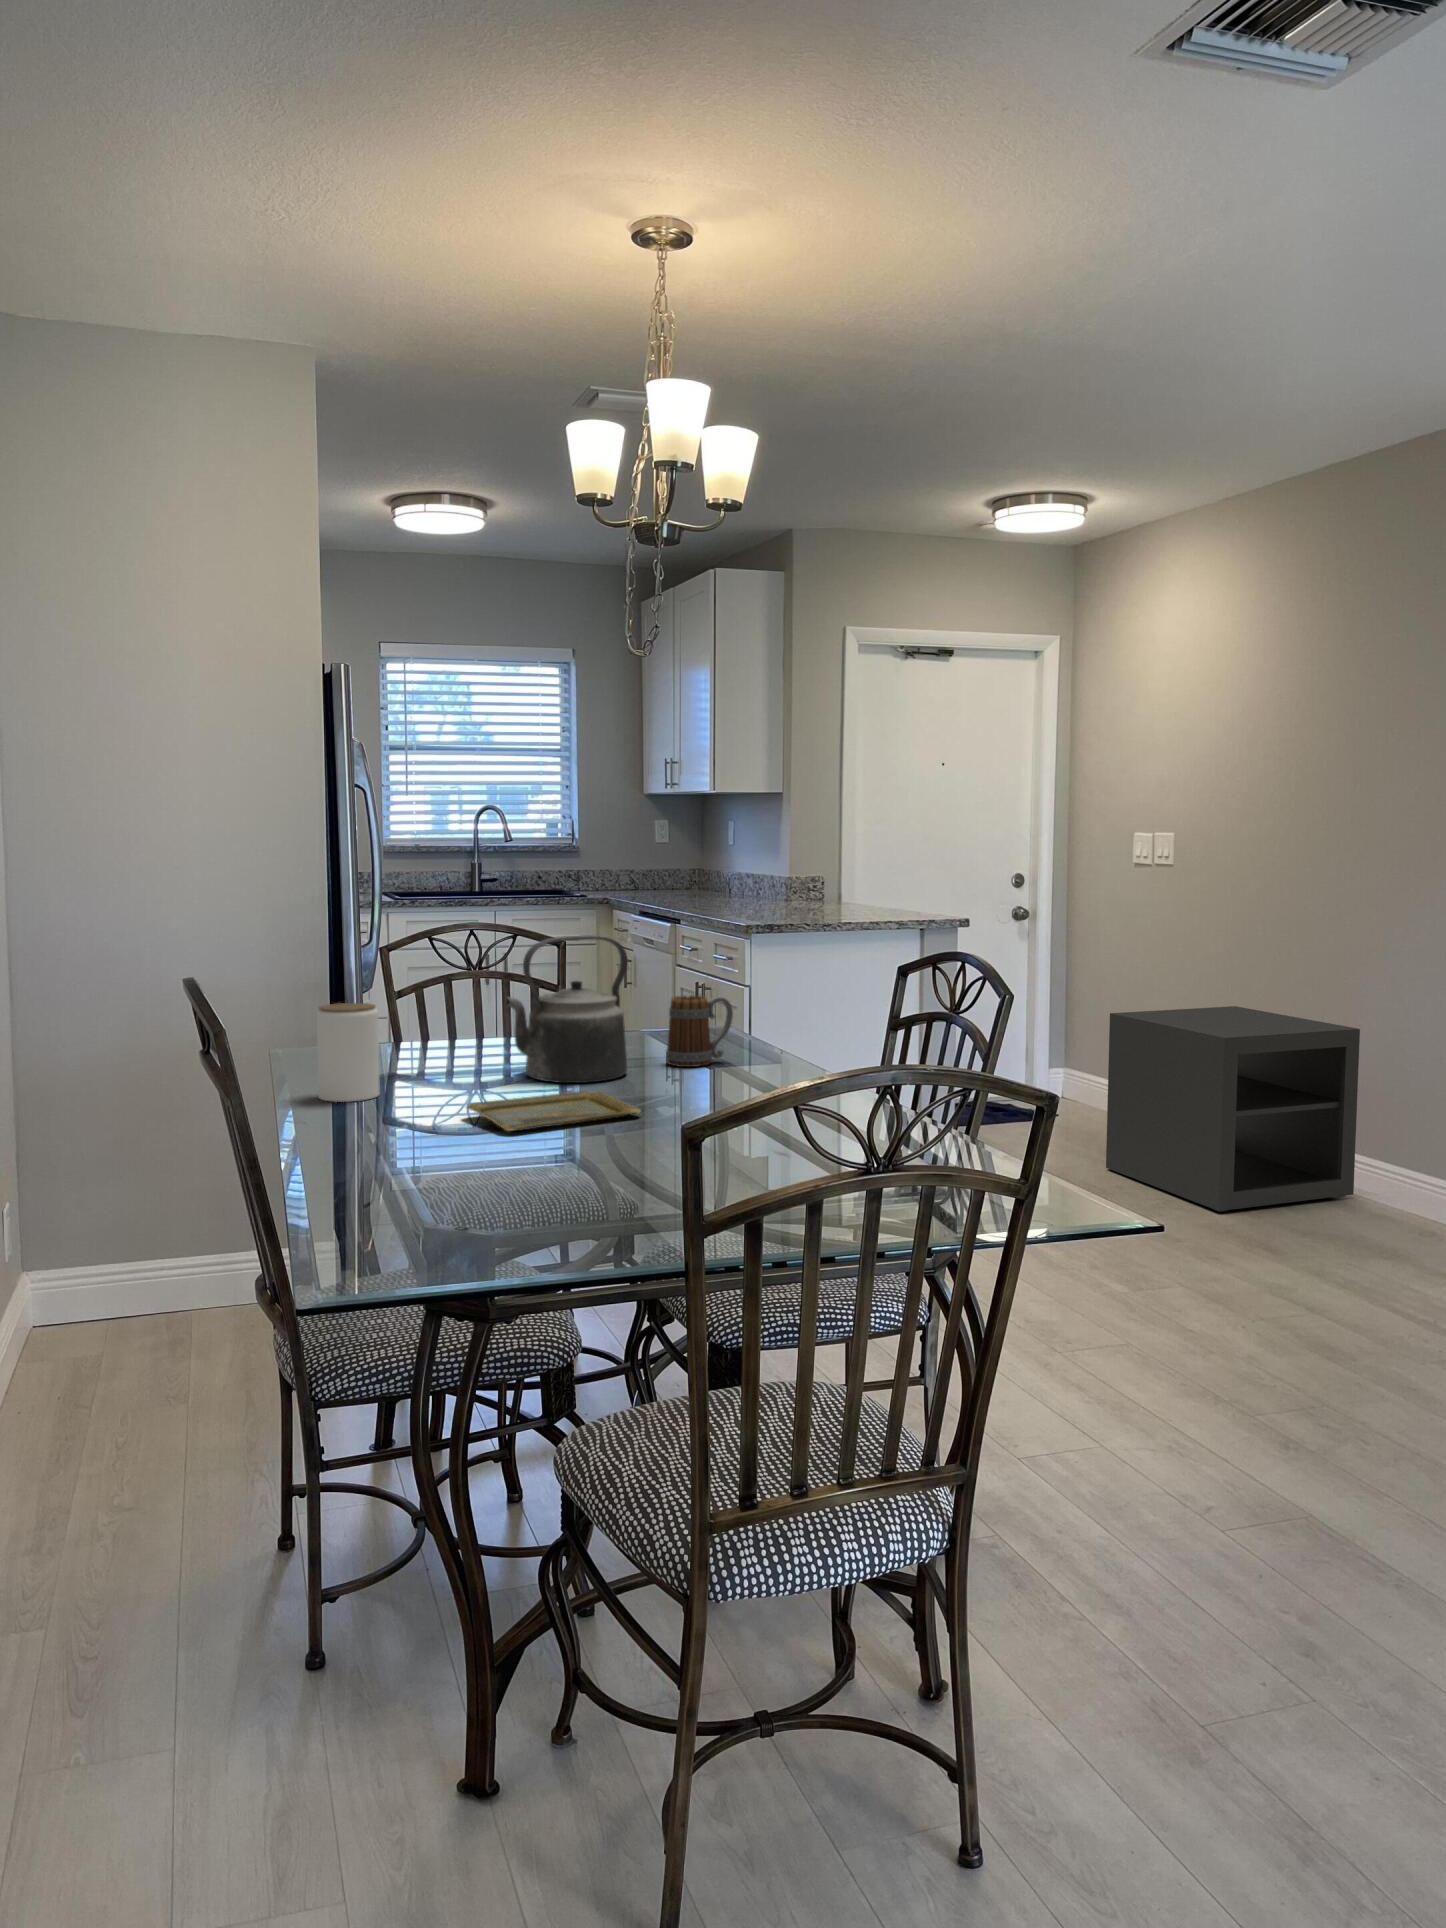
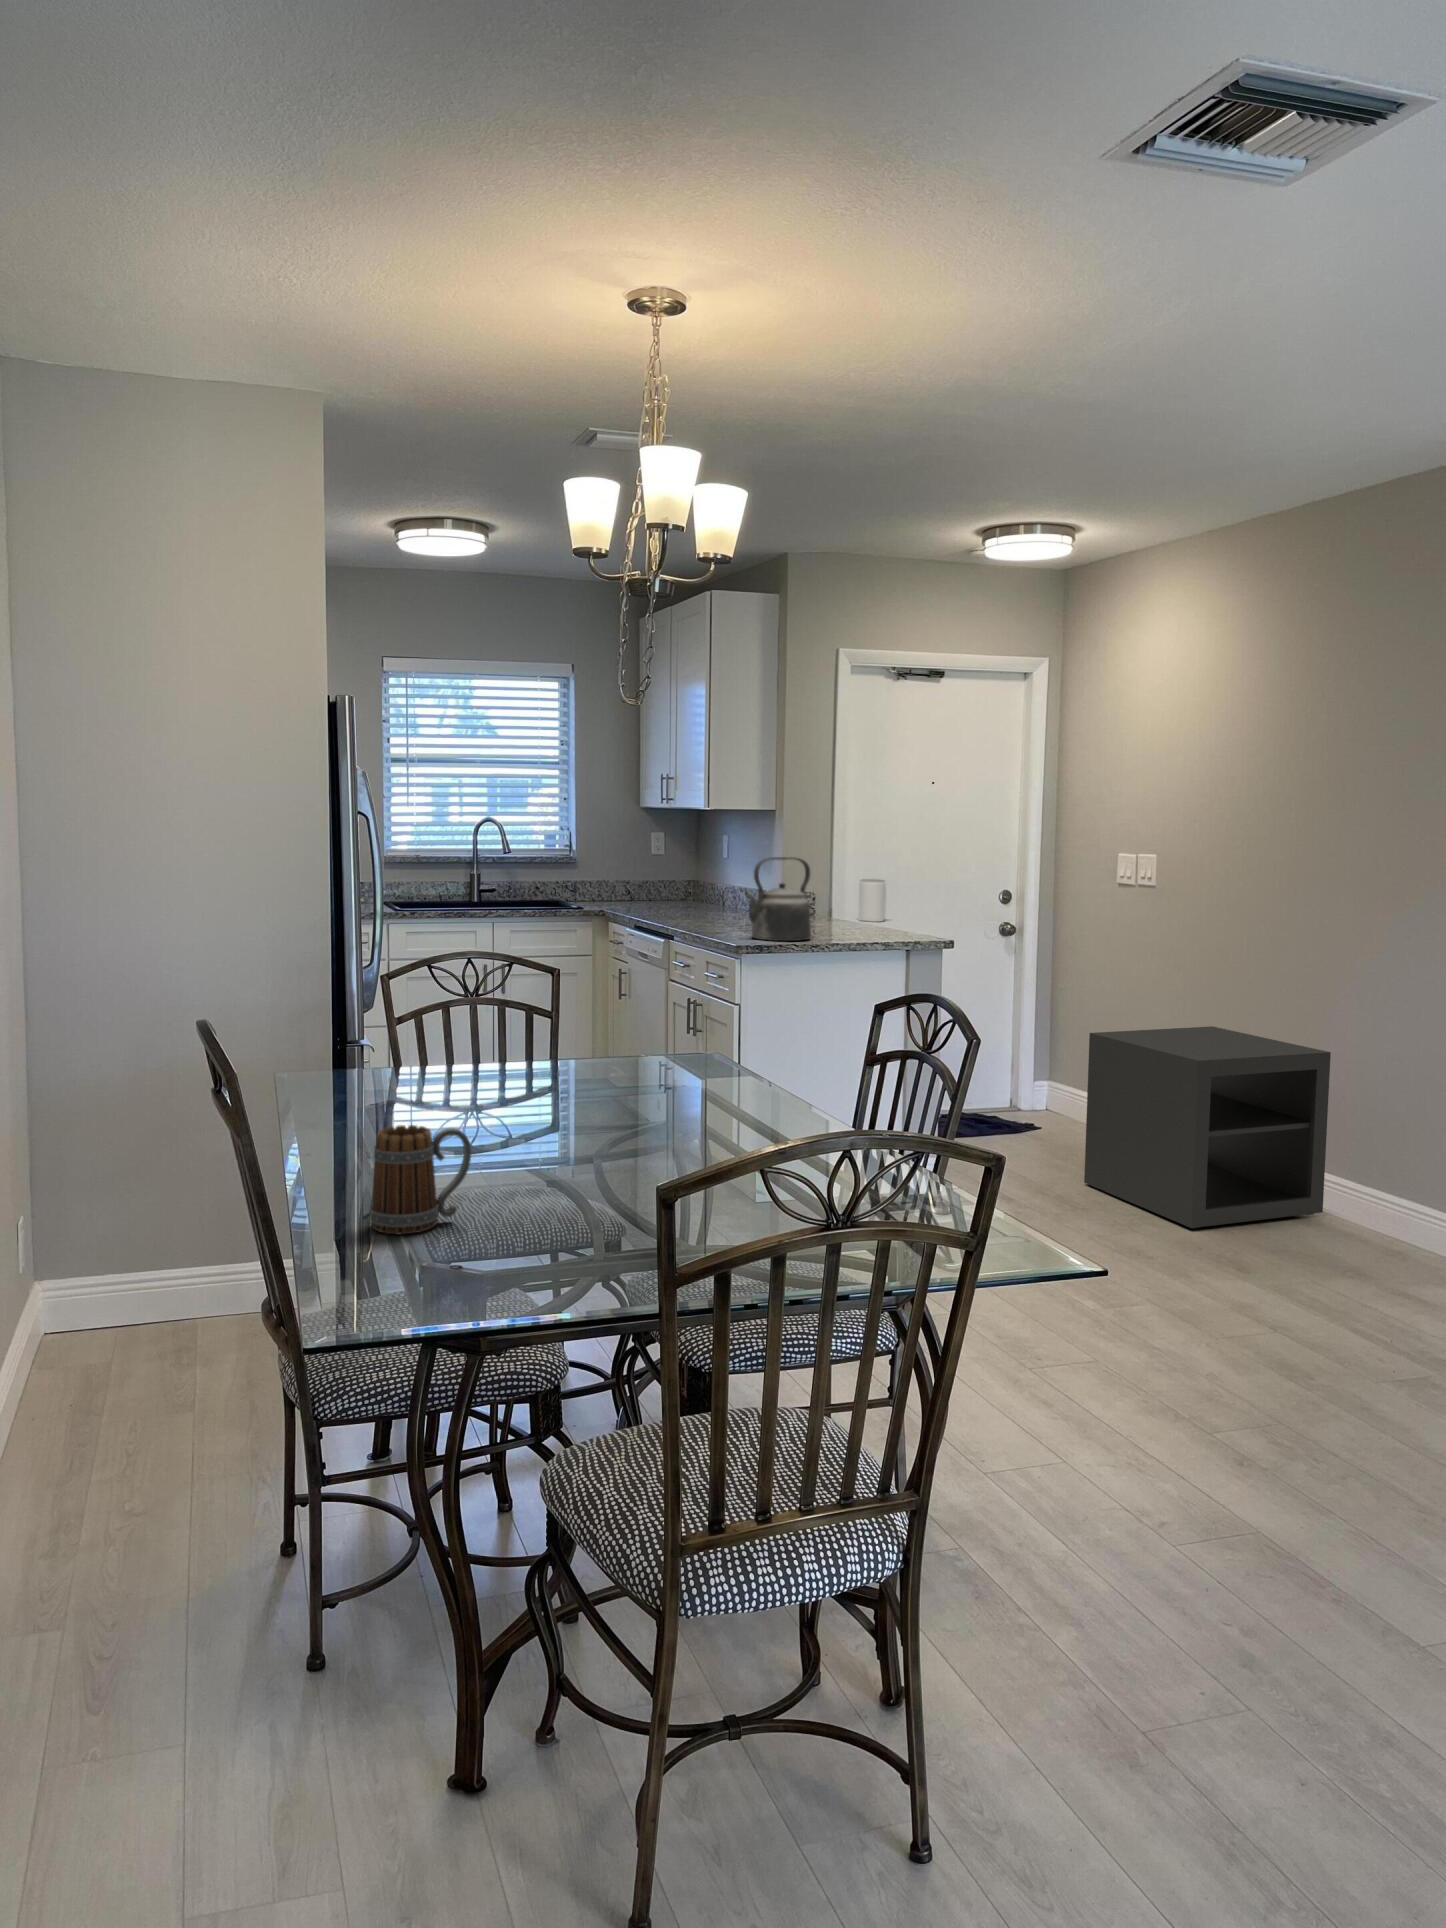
kettle: present [506,935,628,1083] -> present [745,857,811,941]
mug: present [666,995,733,1067] -> present [370,1125,472,1234]
jar: present [317,1003,380,1102] -> present [859,879,886,922]
tray: present [466,1091,640,1131] -> none [460,1120,628,1162]

